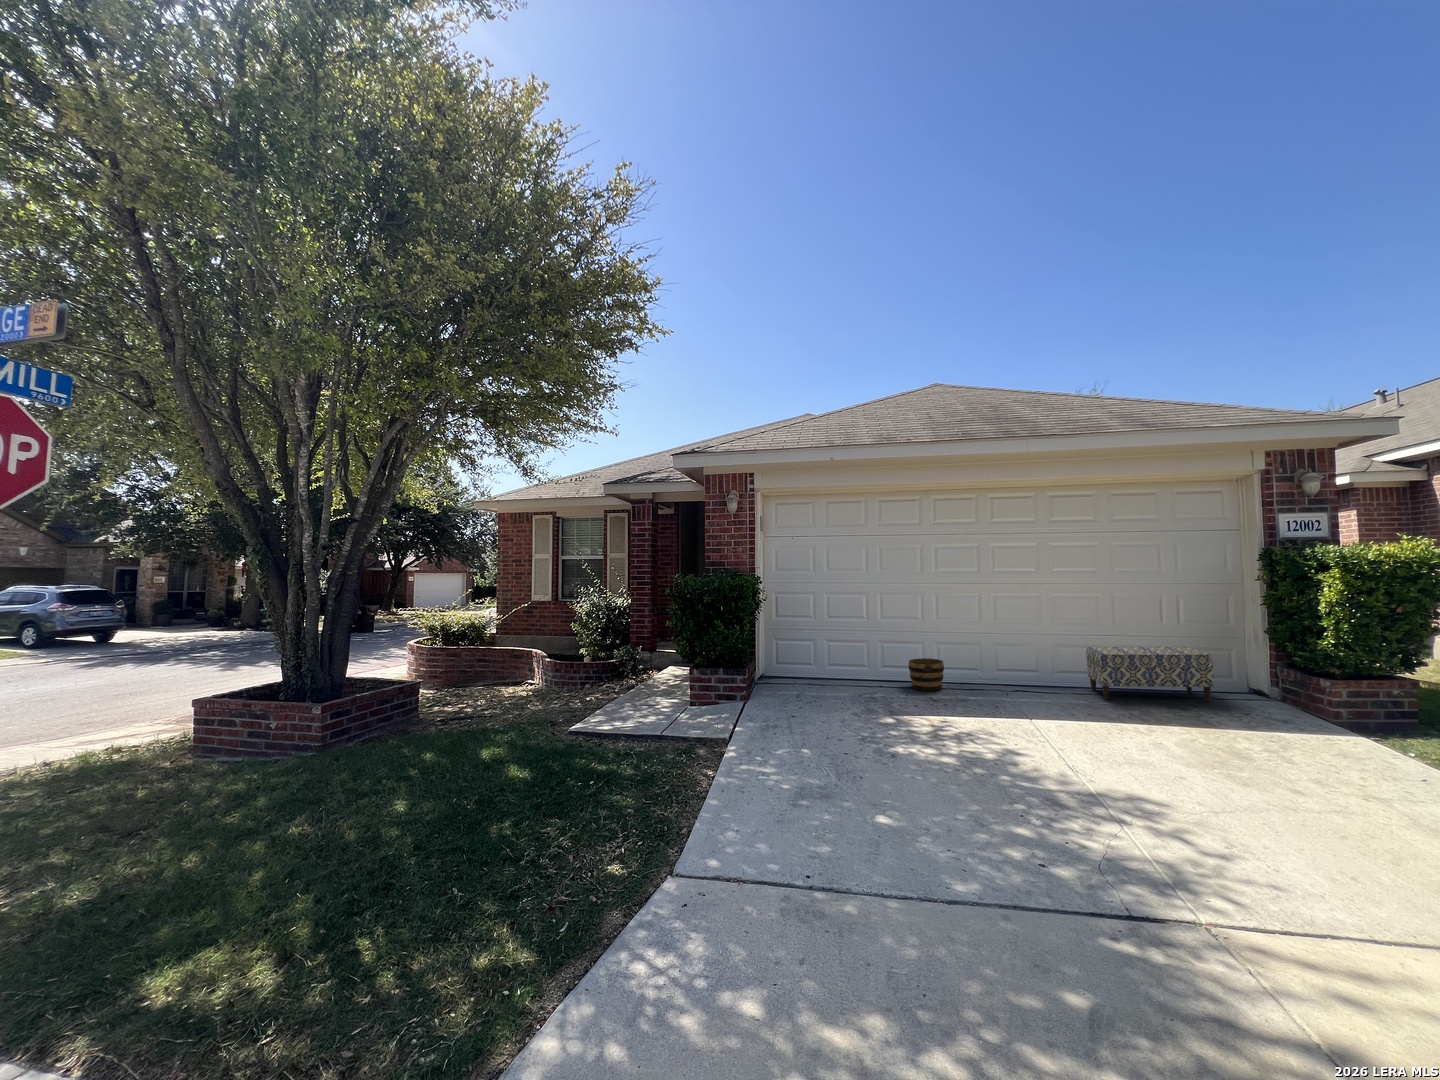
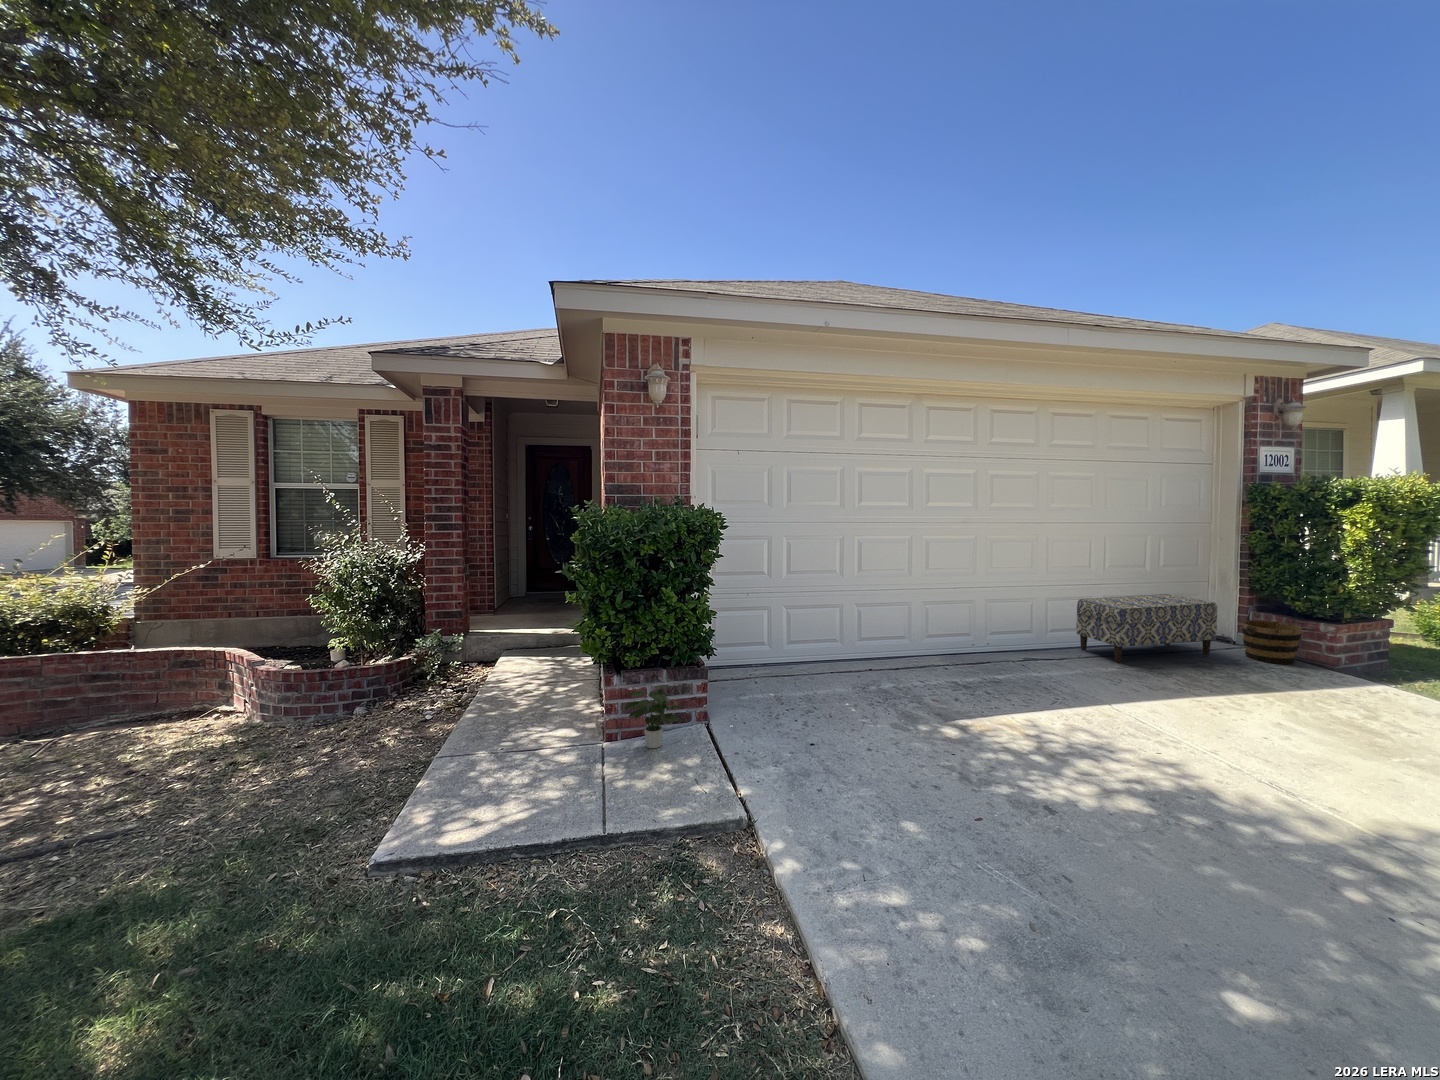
bucket: present [908,658,944,691] -> present [1242,620,1302,664]
potted plant: none [695,676,726,711] -> present [625,685,681,748]

